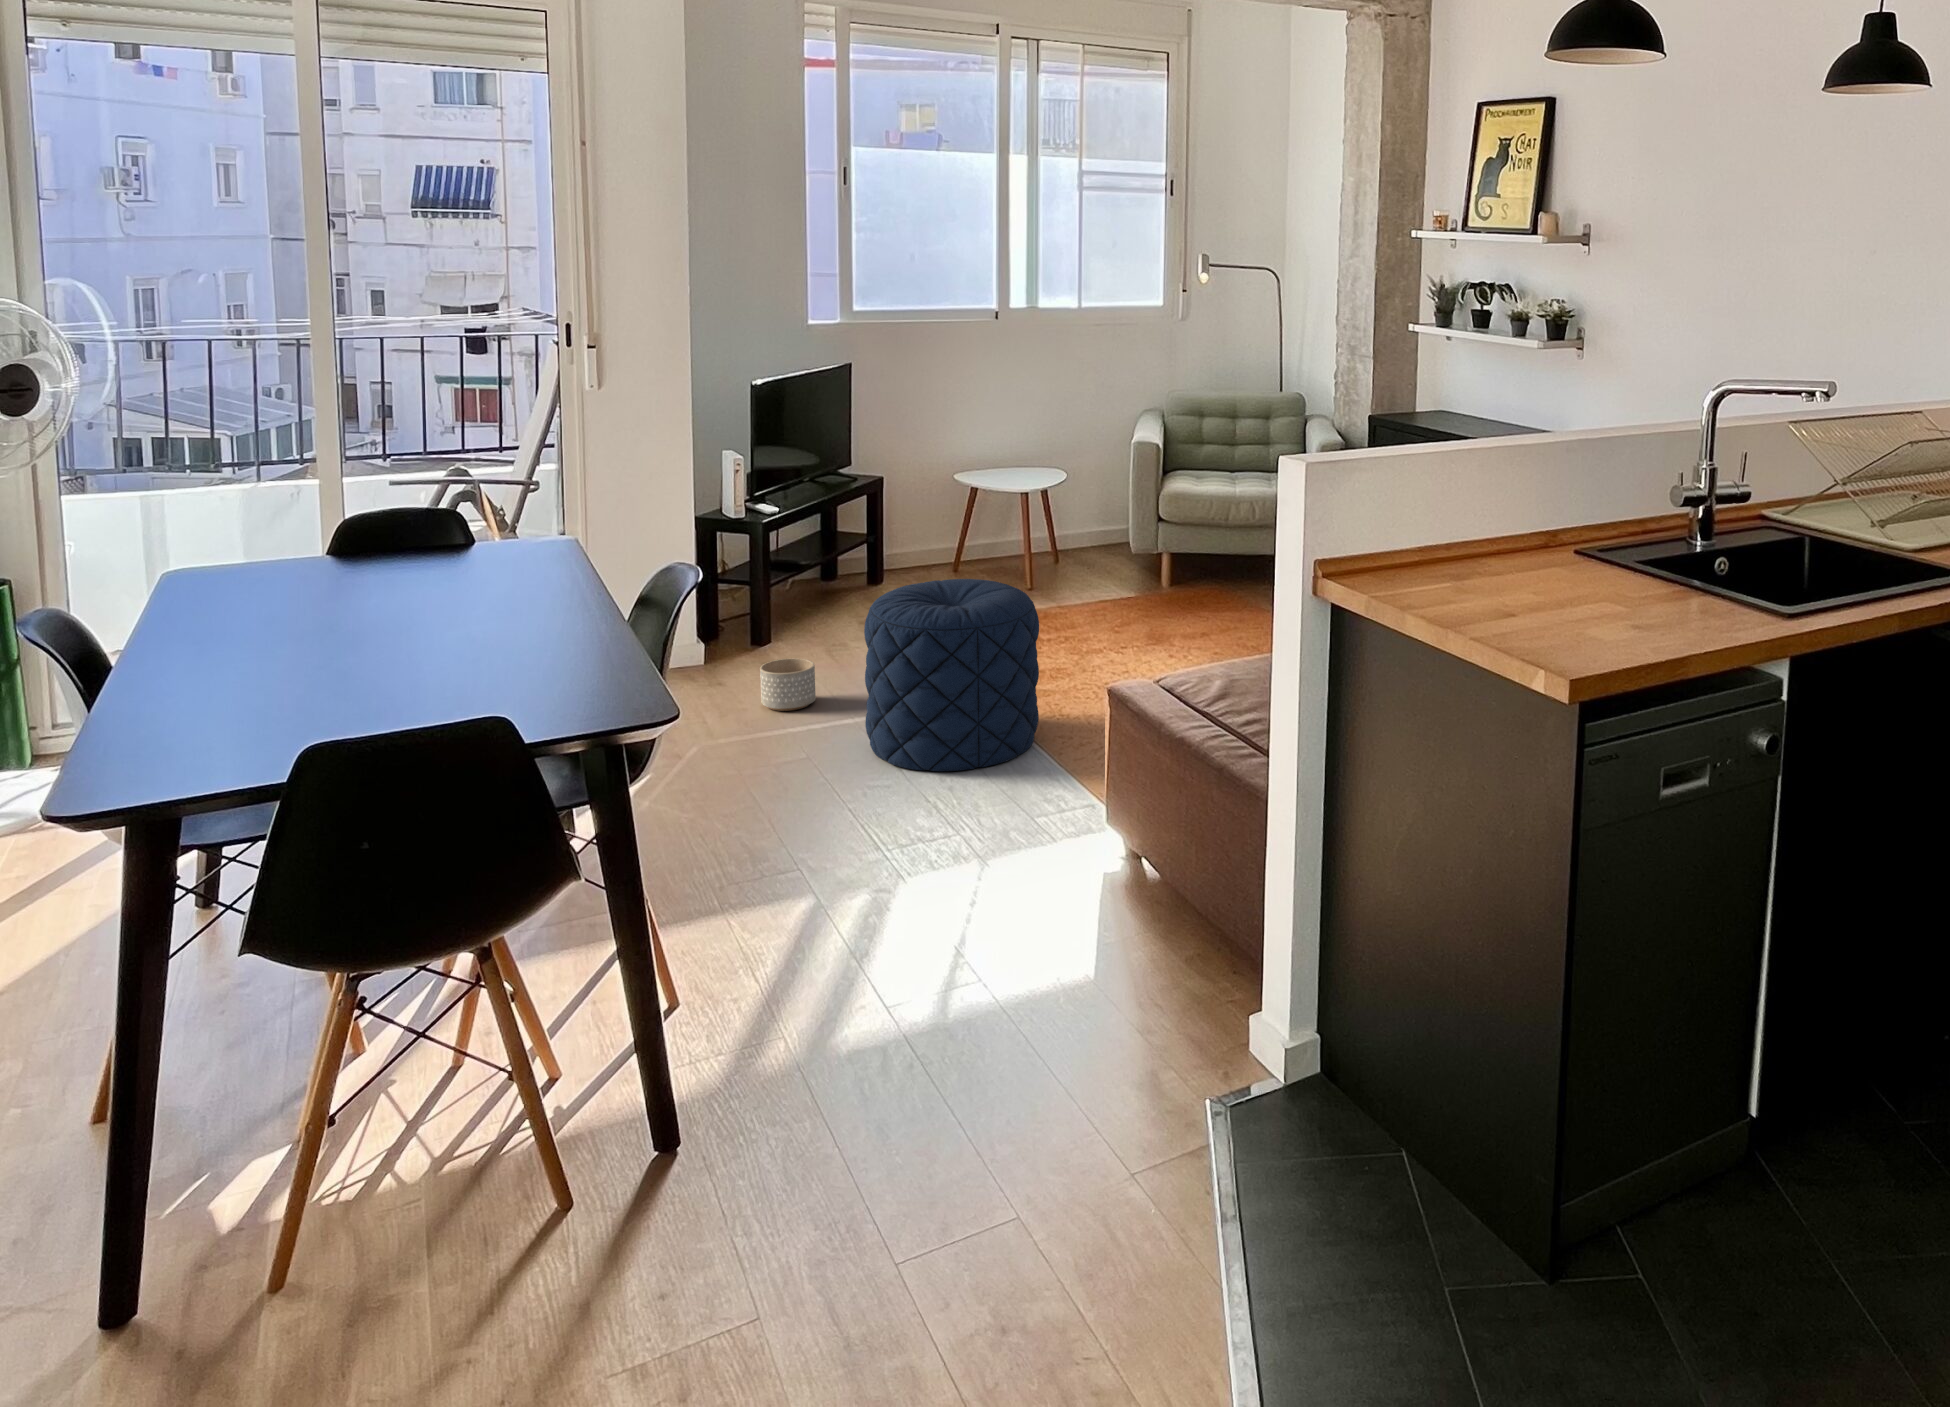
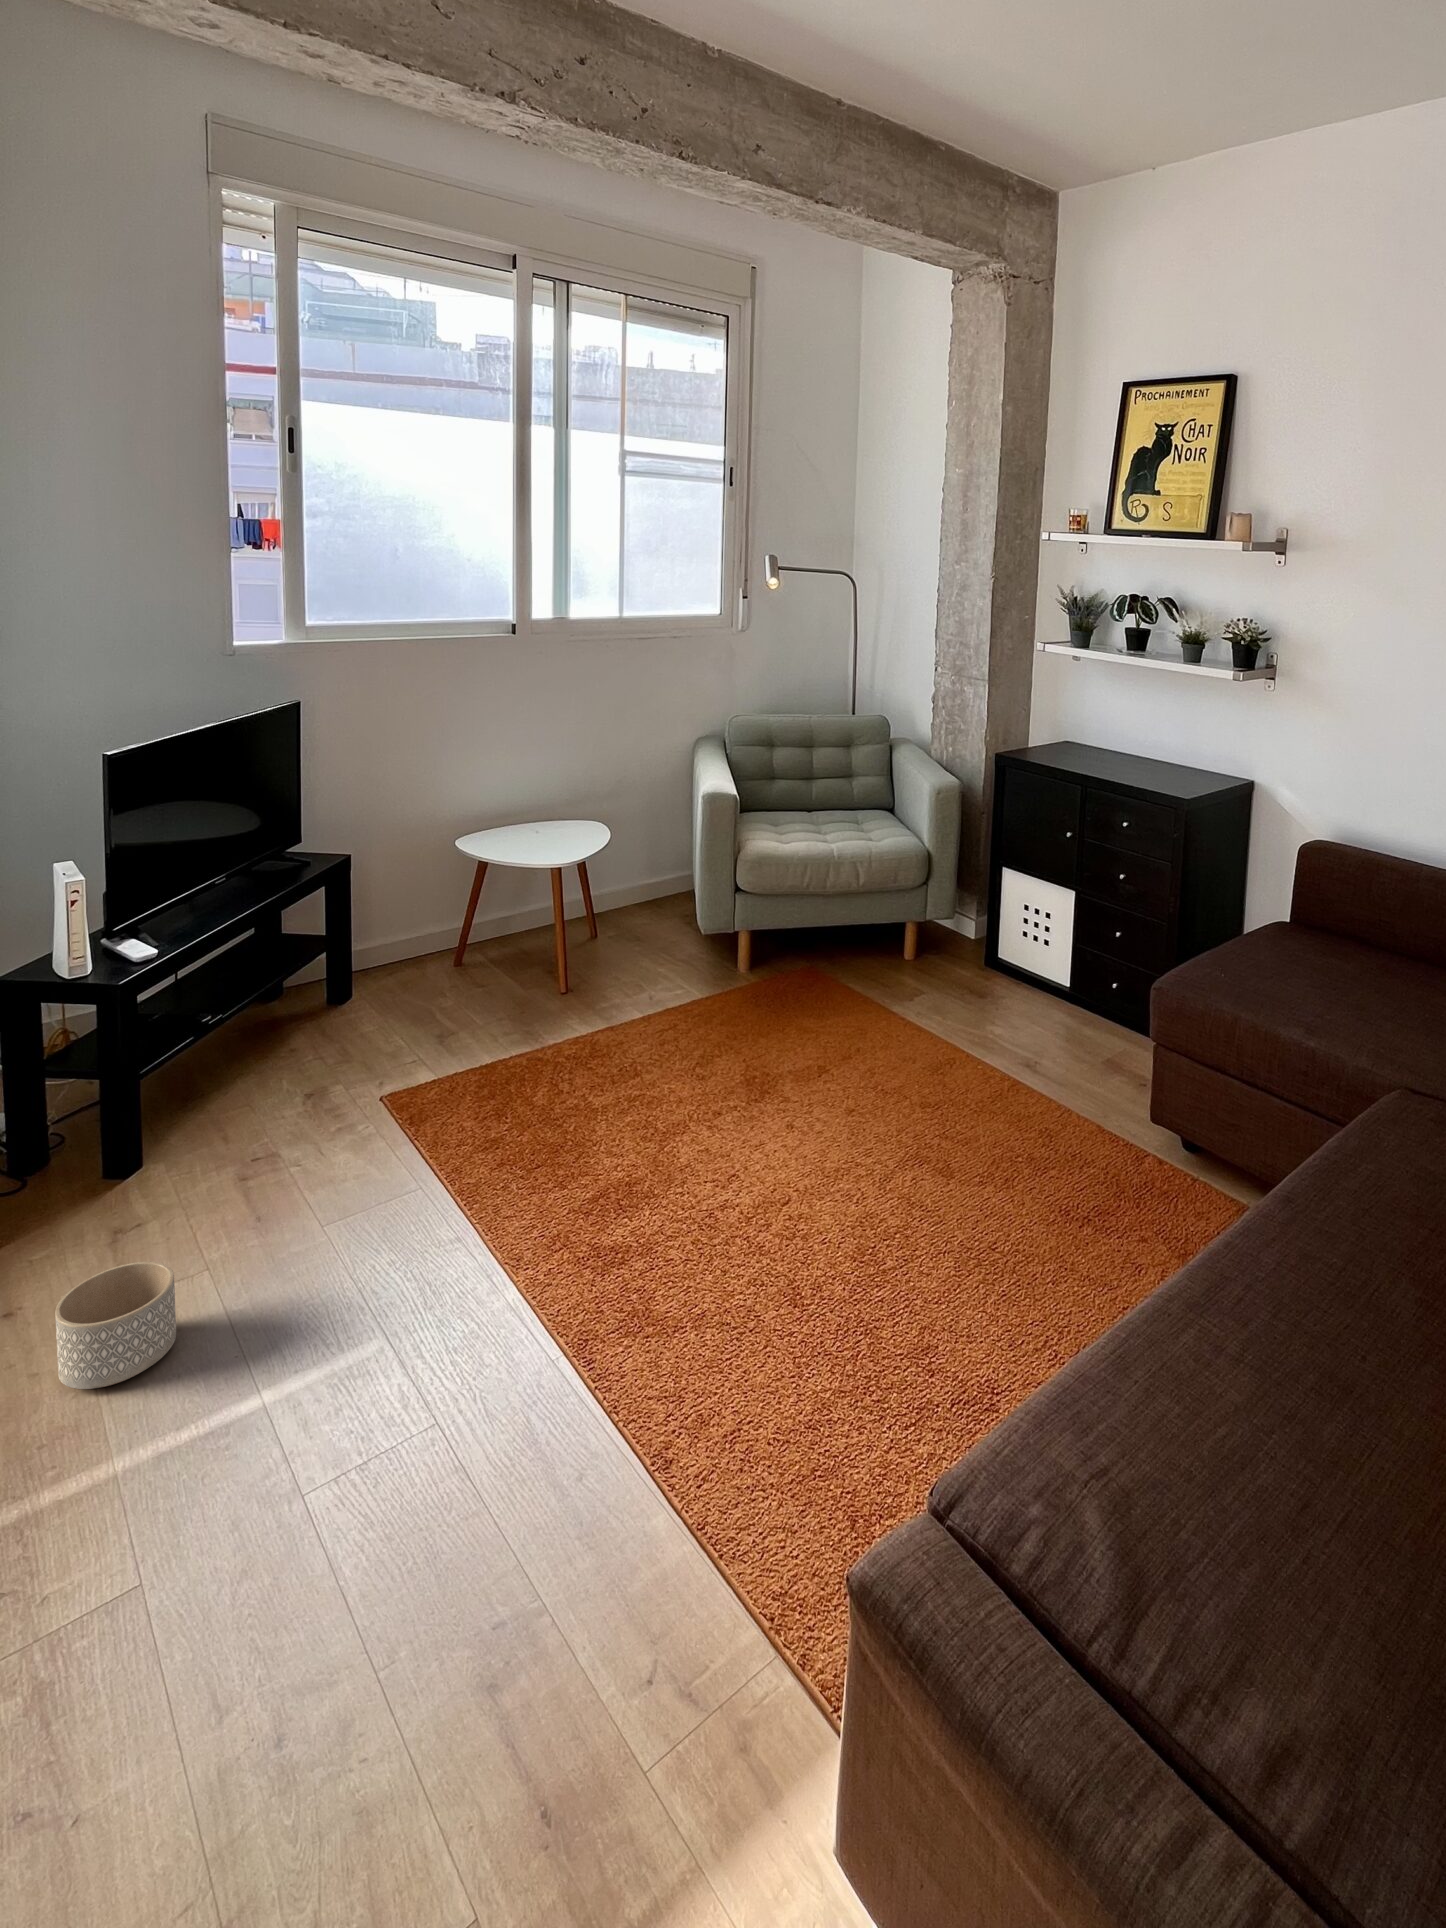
pouf: present [864,579,1039,771] -> none [243,1127,603,1608]

